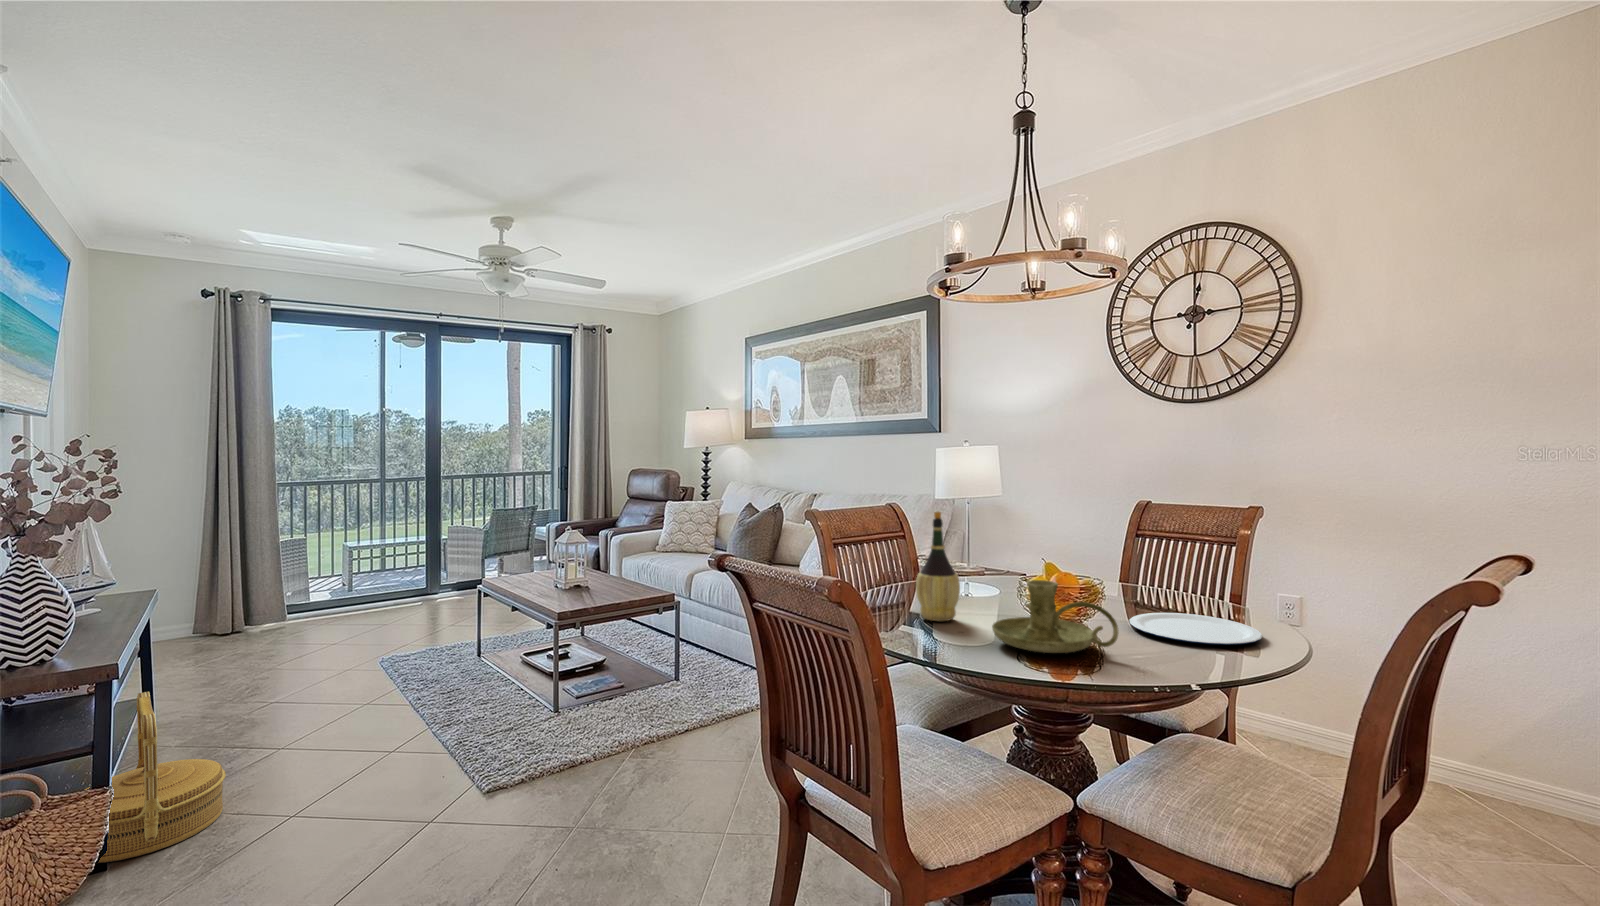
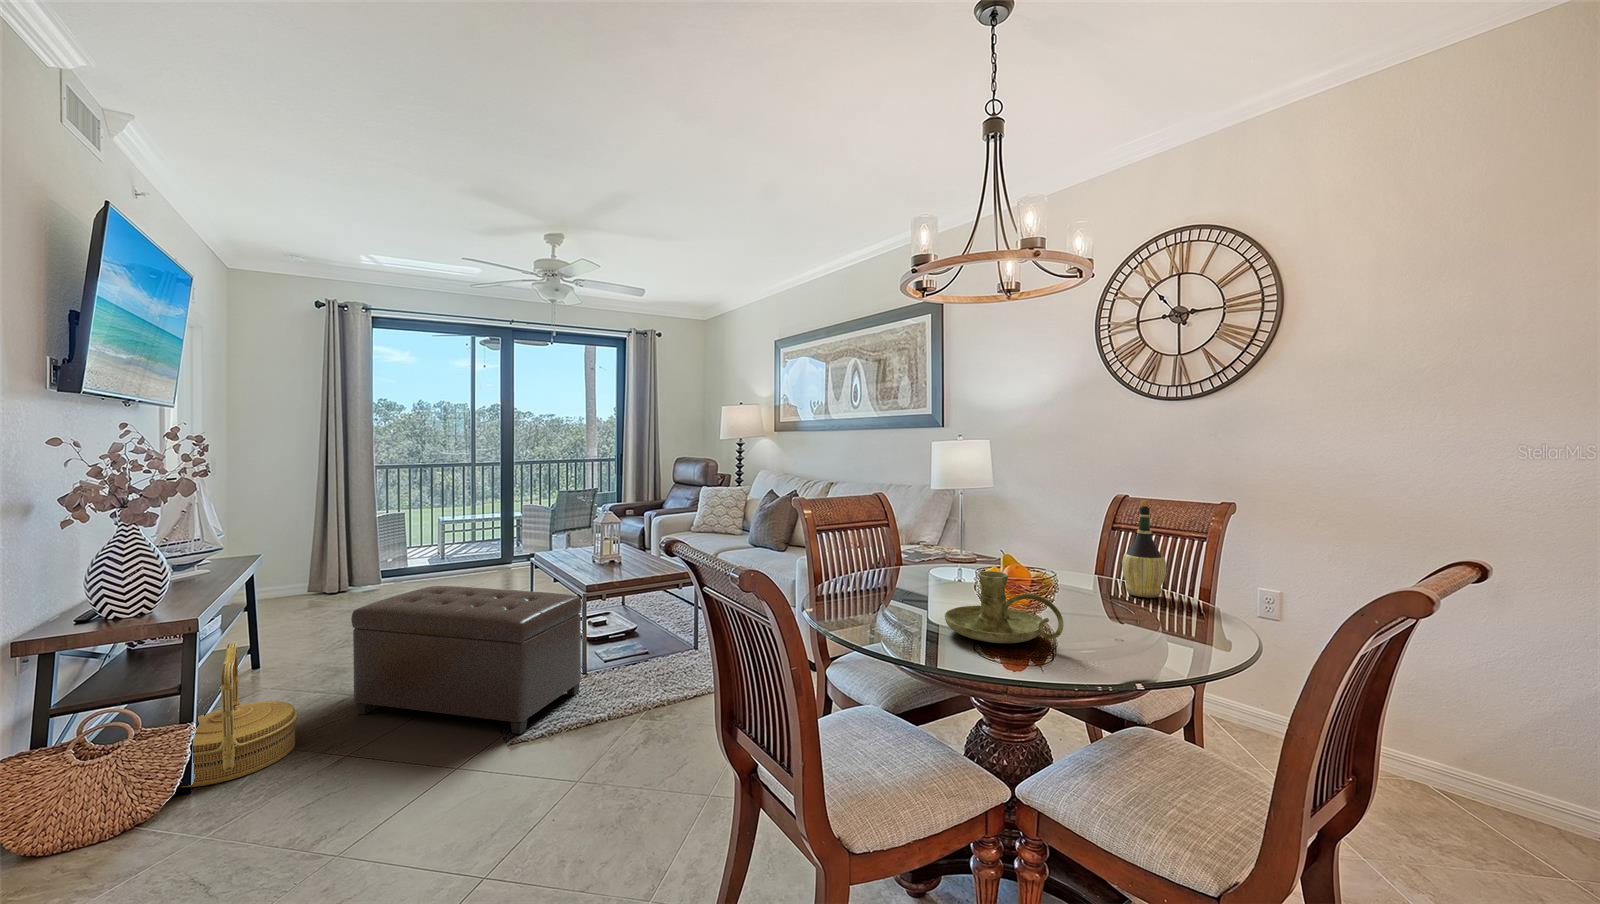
wine bottle: present [916,511,960,621] -> present [1122,500,1167,598]
plate: present [1129,613,1262,645] -> none [1087,604,1218,640]
ottoman: none [284,620,553,785] -> present [351,586,582,734]

